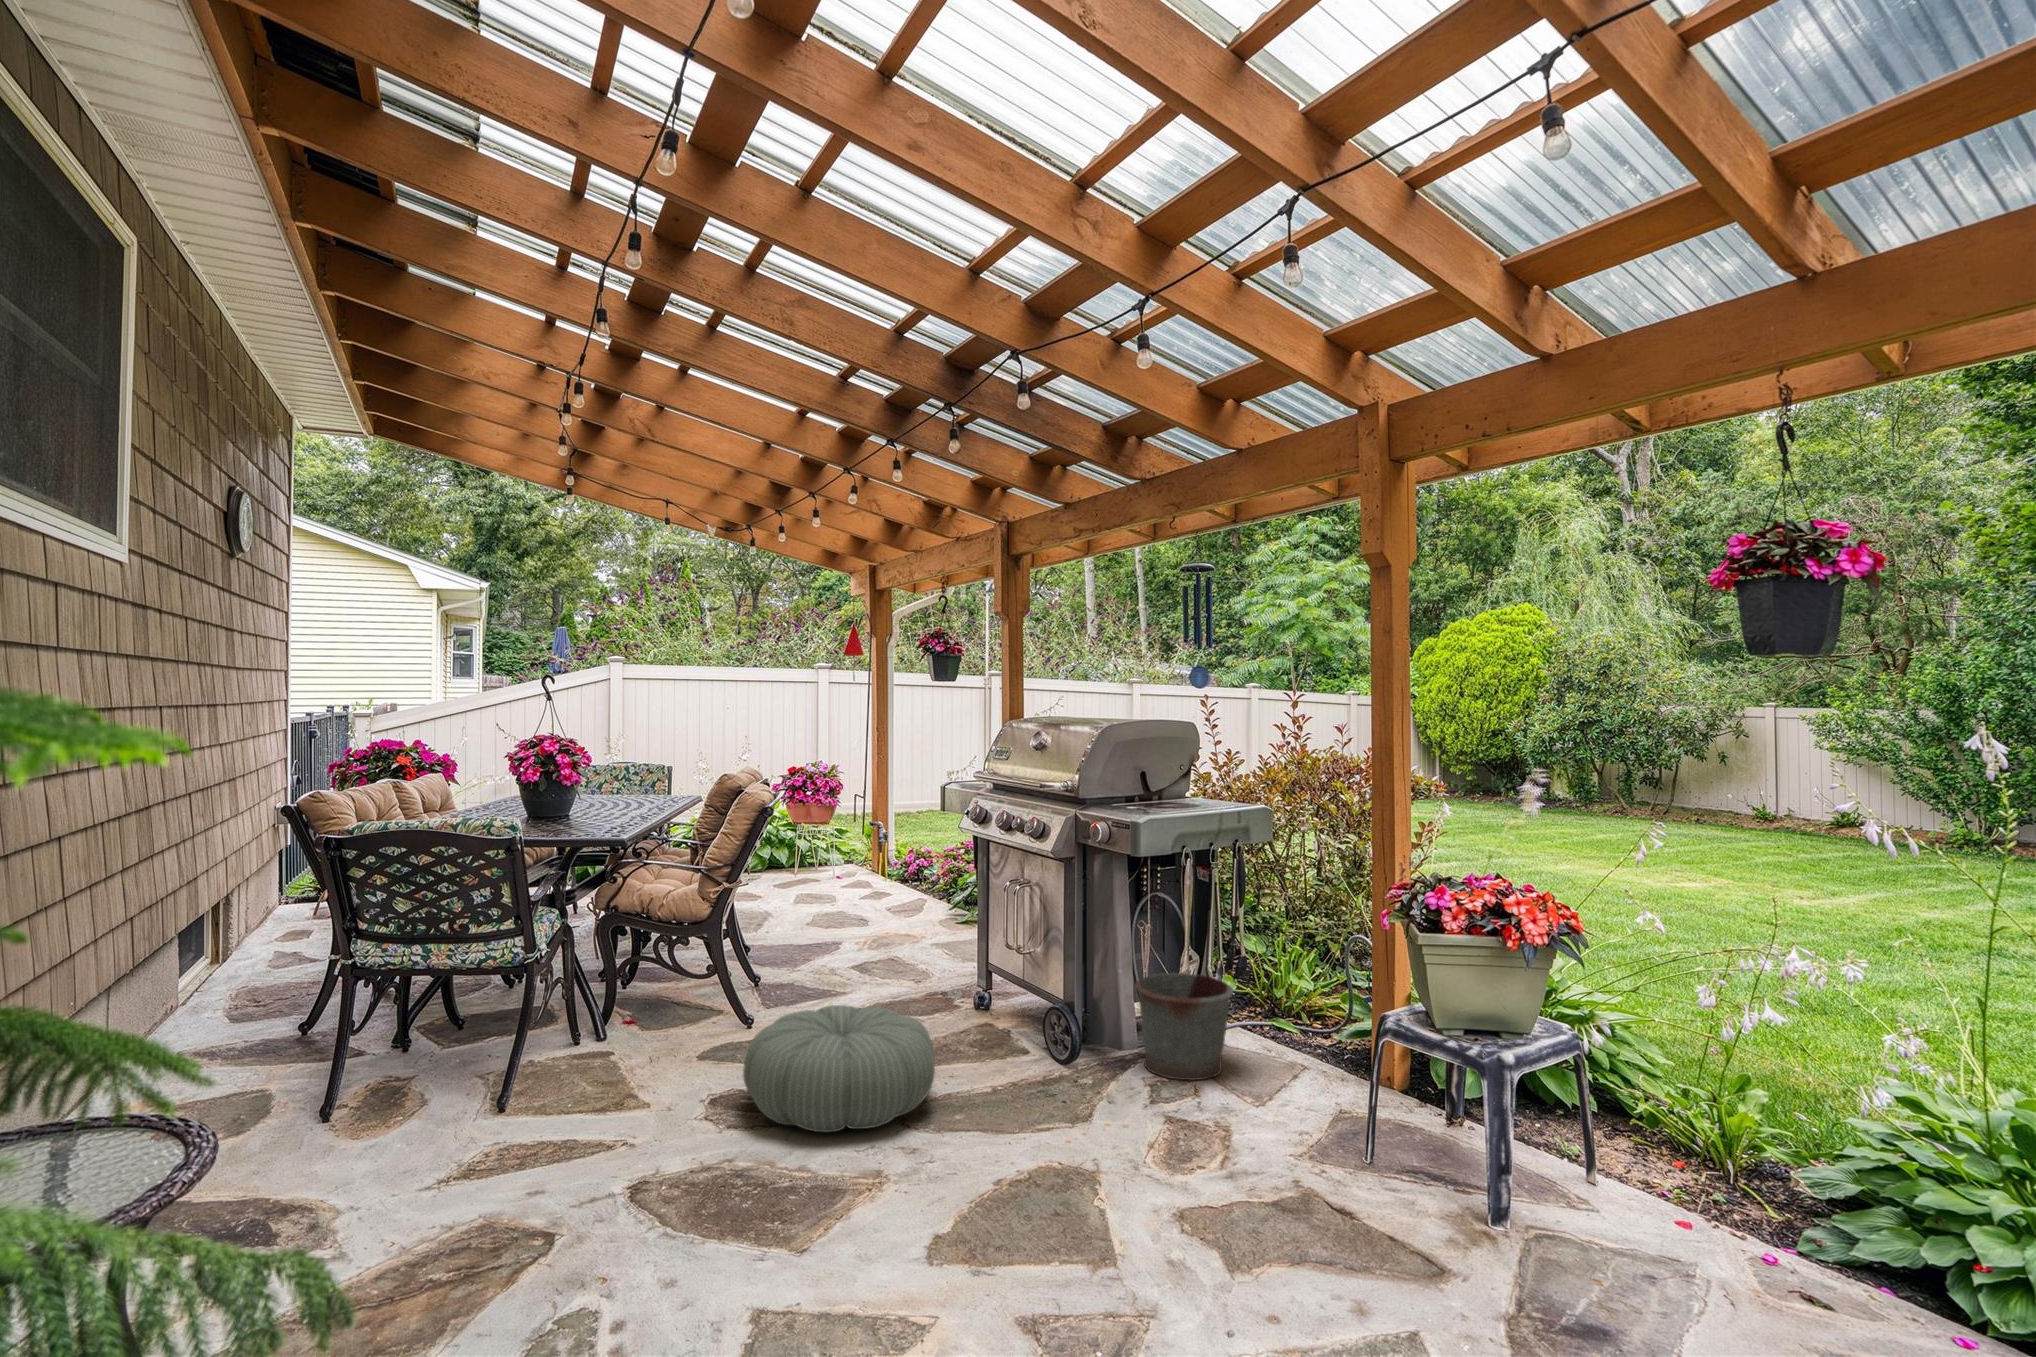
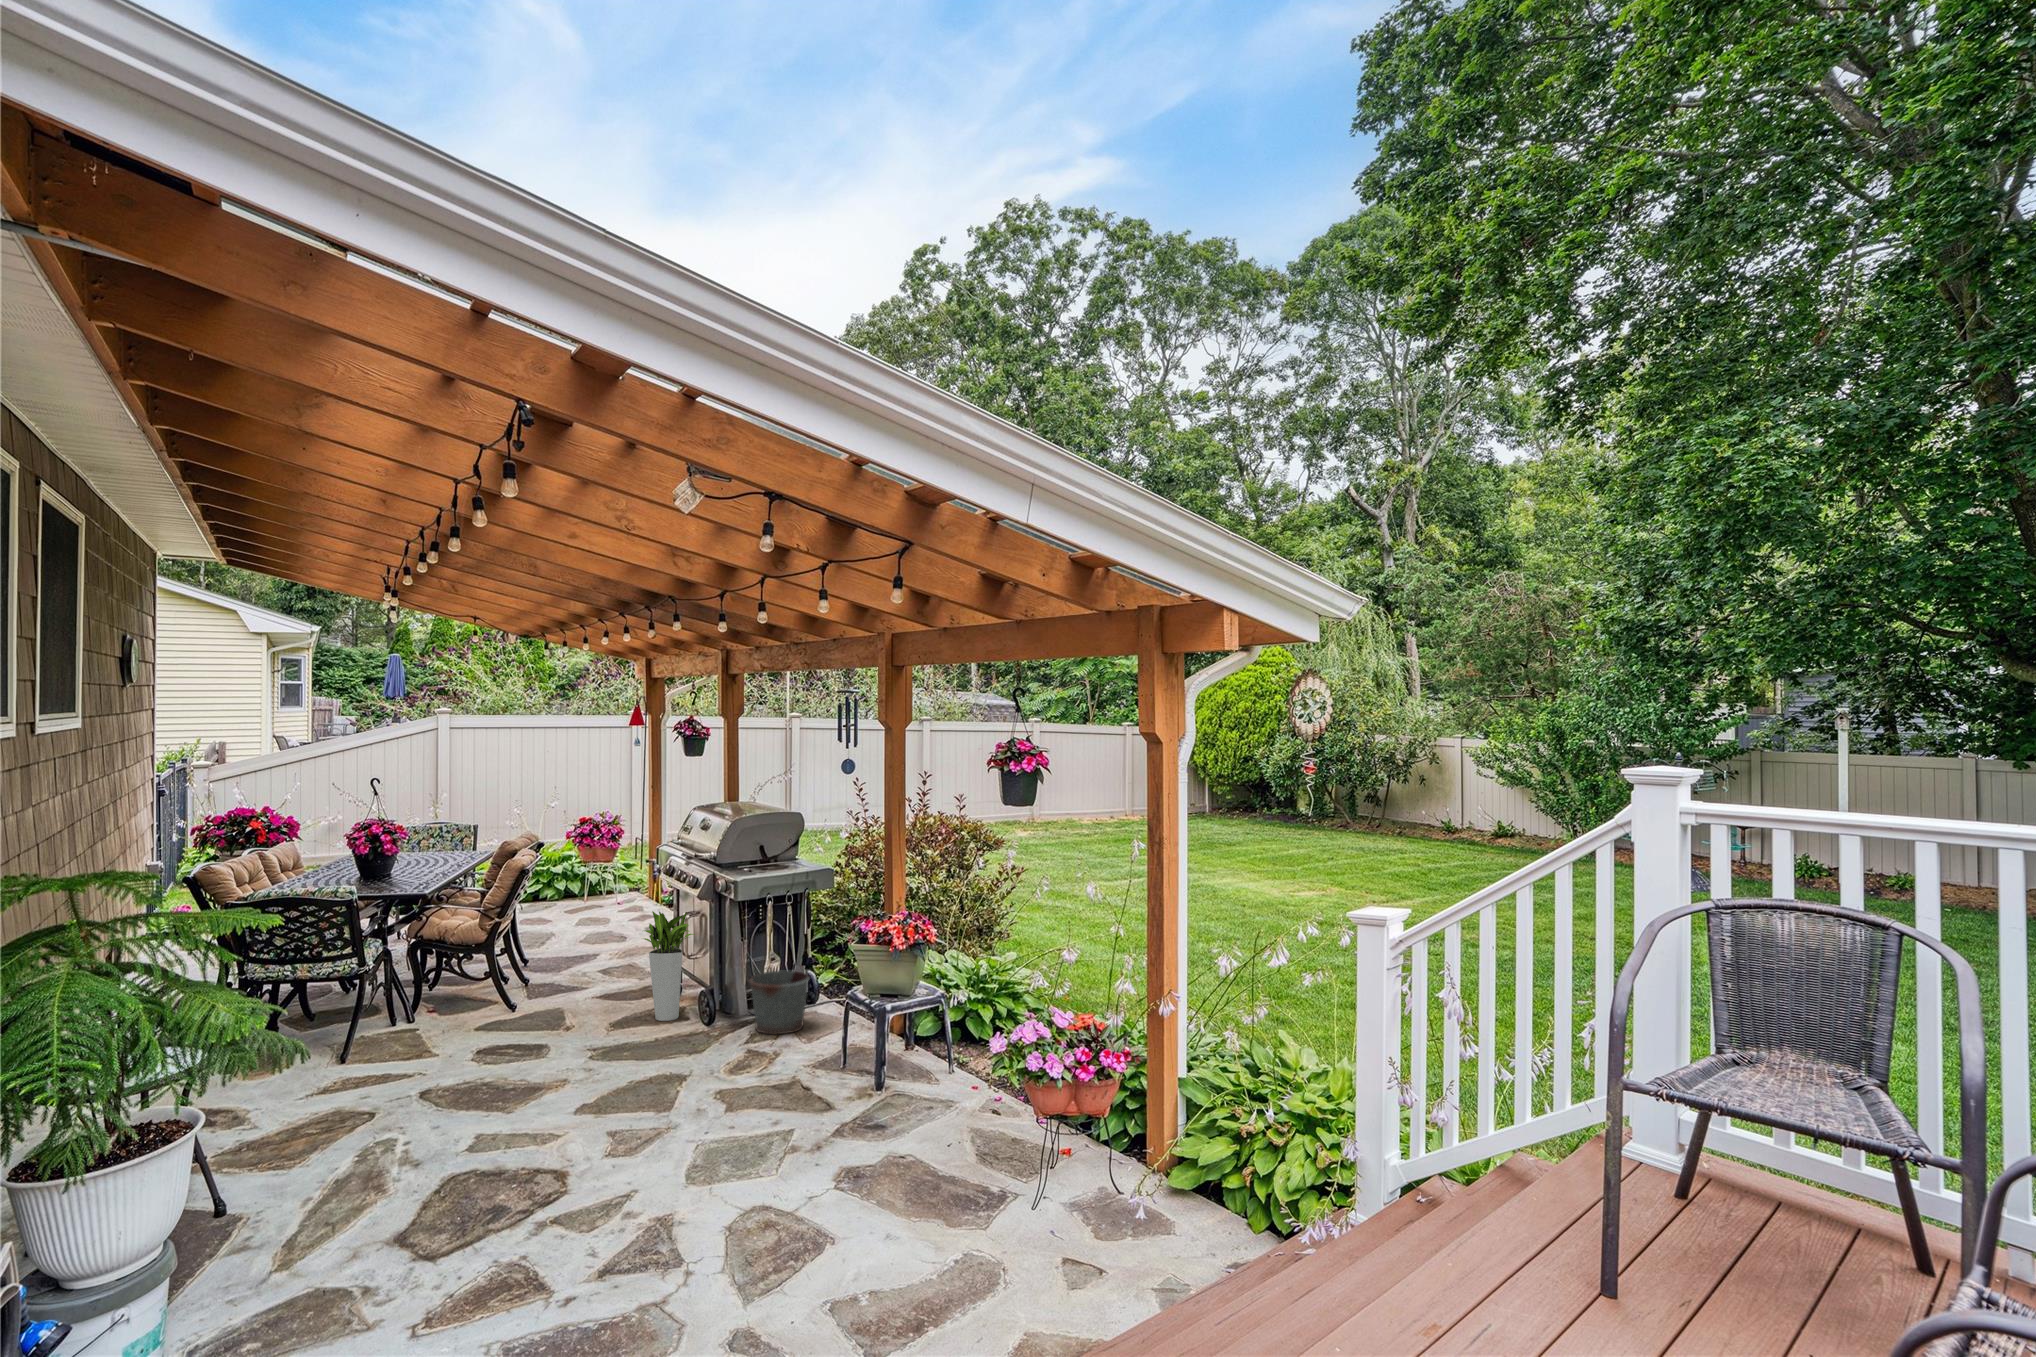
planter: none [953,873,1039,1048] -> present [644,911,695,1021]
pouf: present [743,1005,935,1132] -> none [492,994,612,1064]

